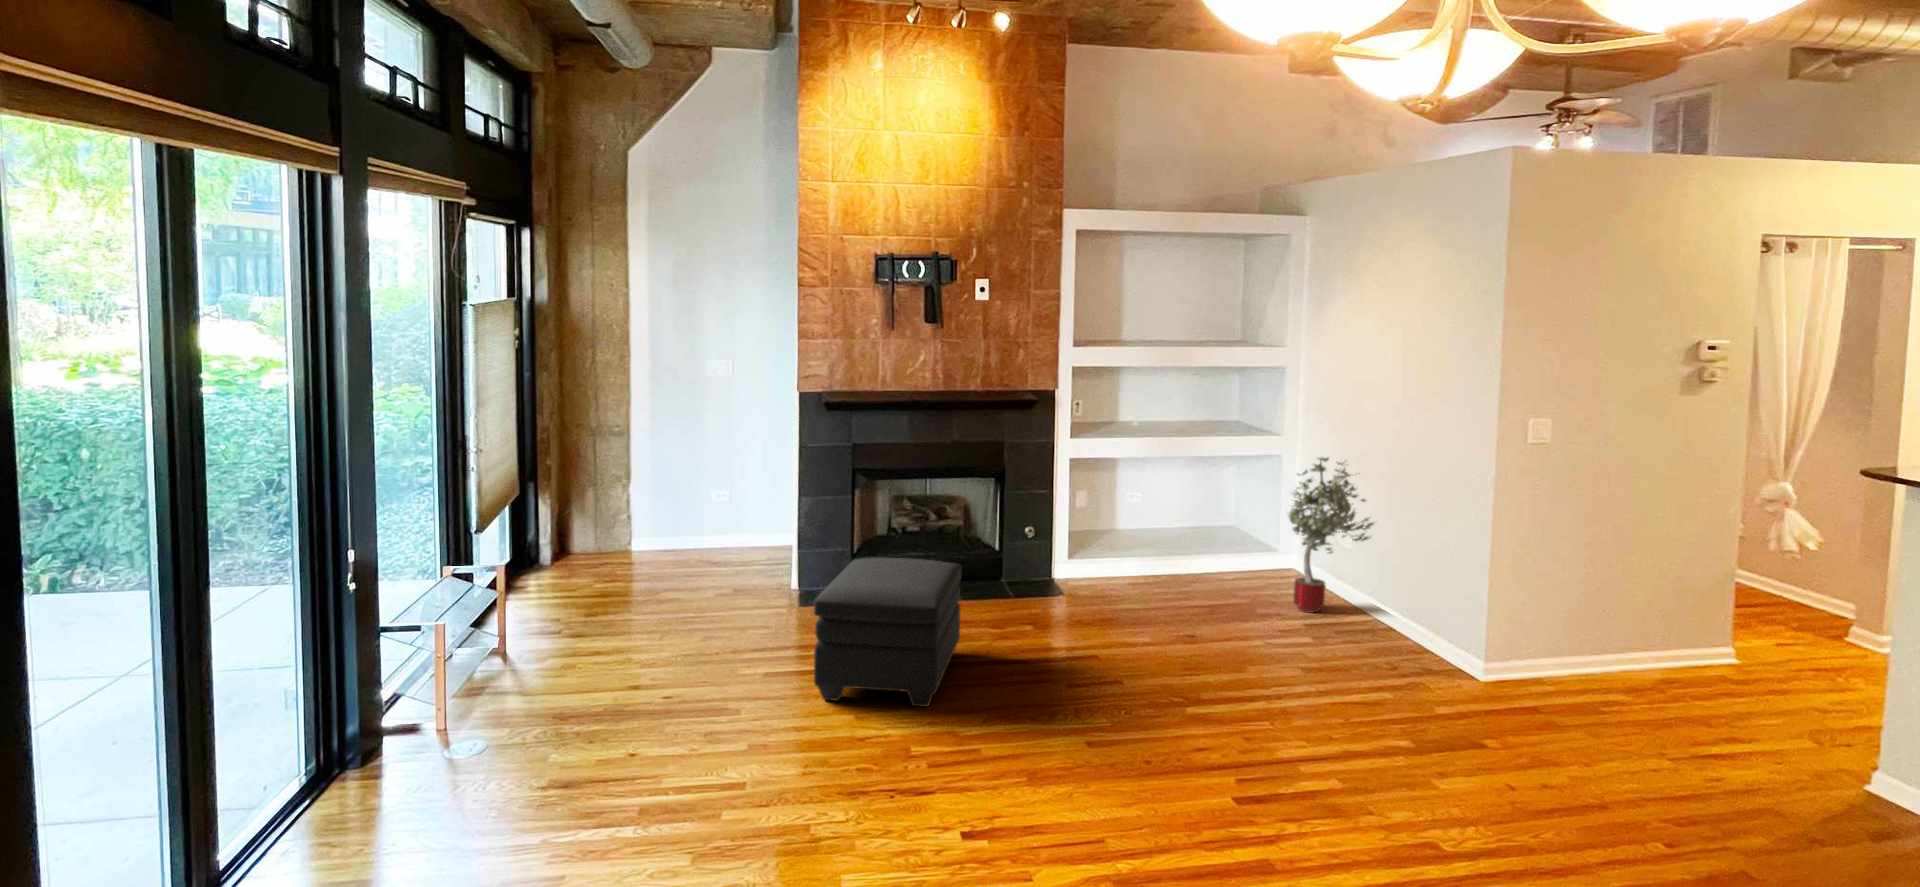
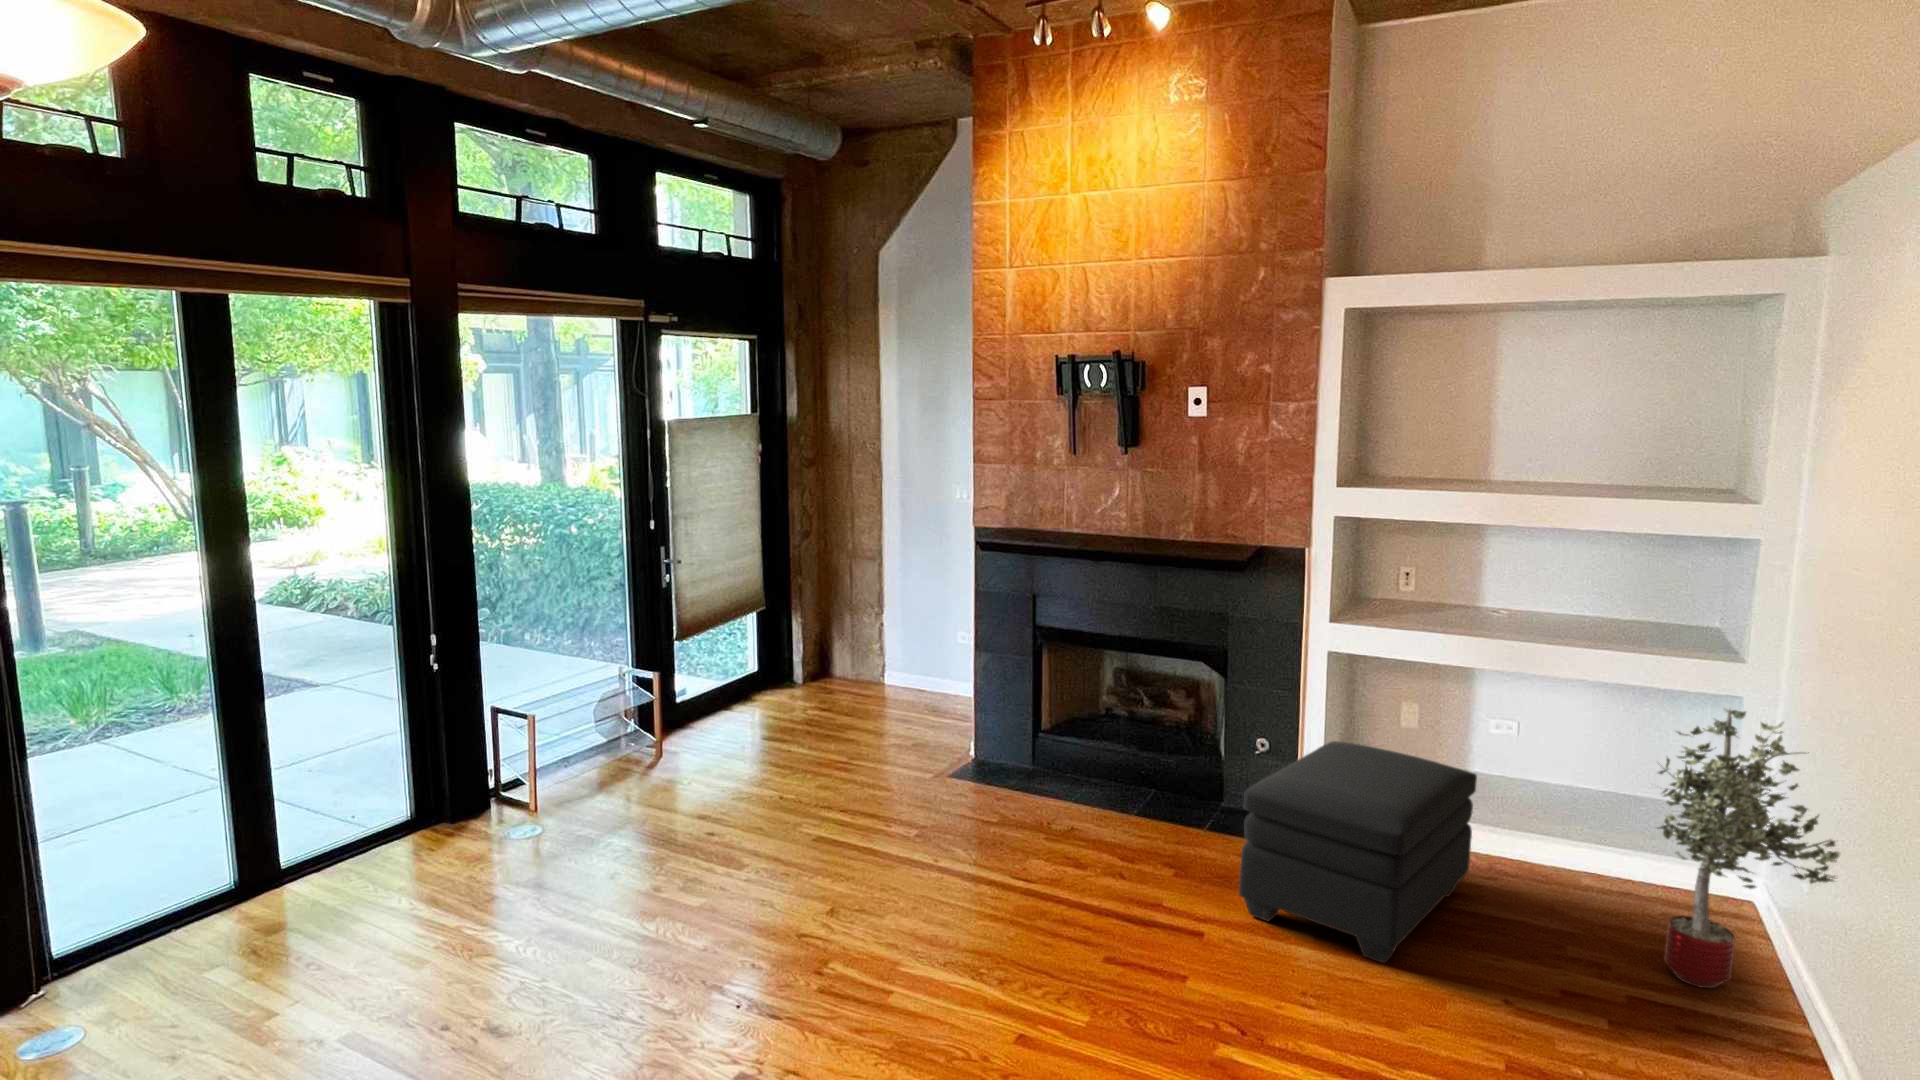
ottoman: present [814,558,962,707] -> present [1239,741,1477,963]

